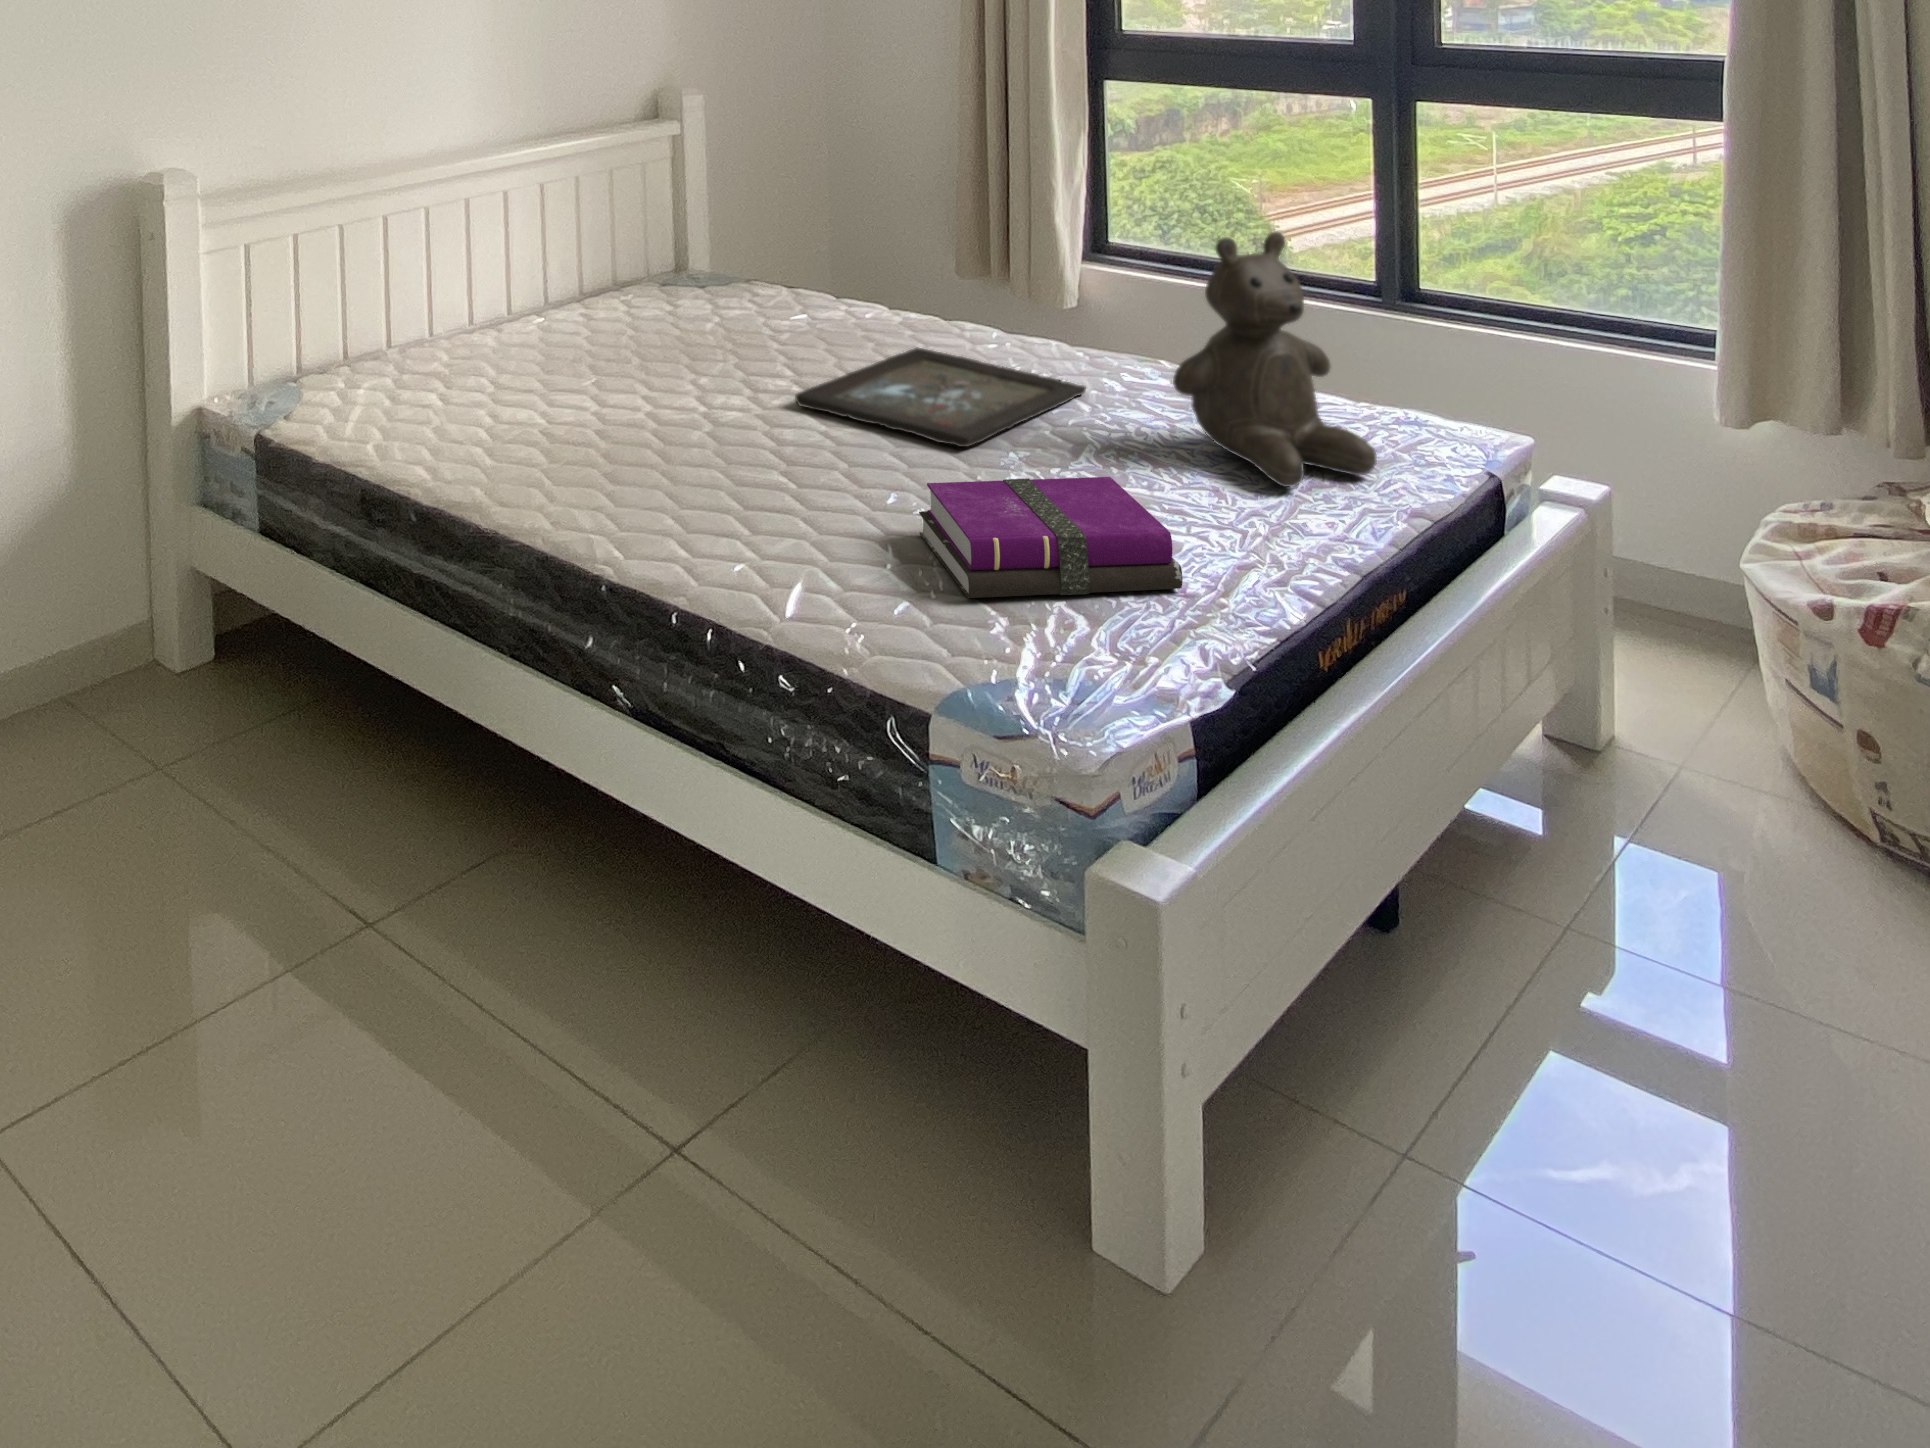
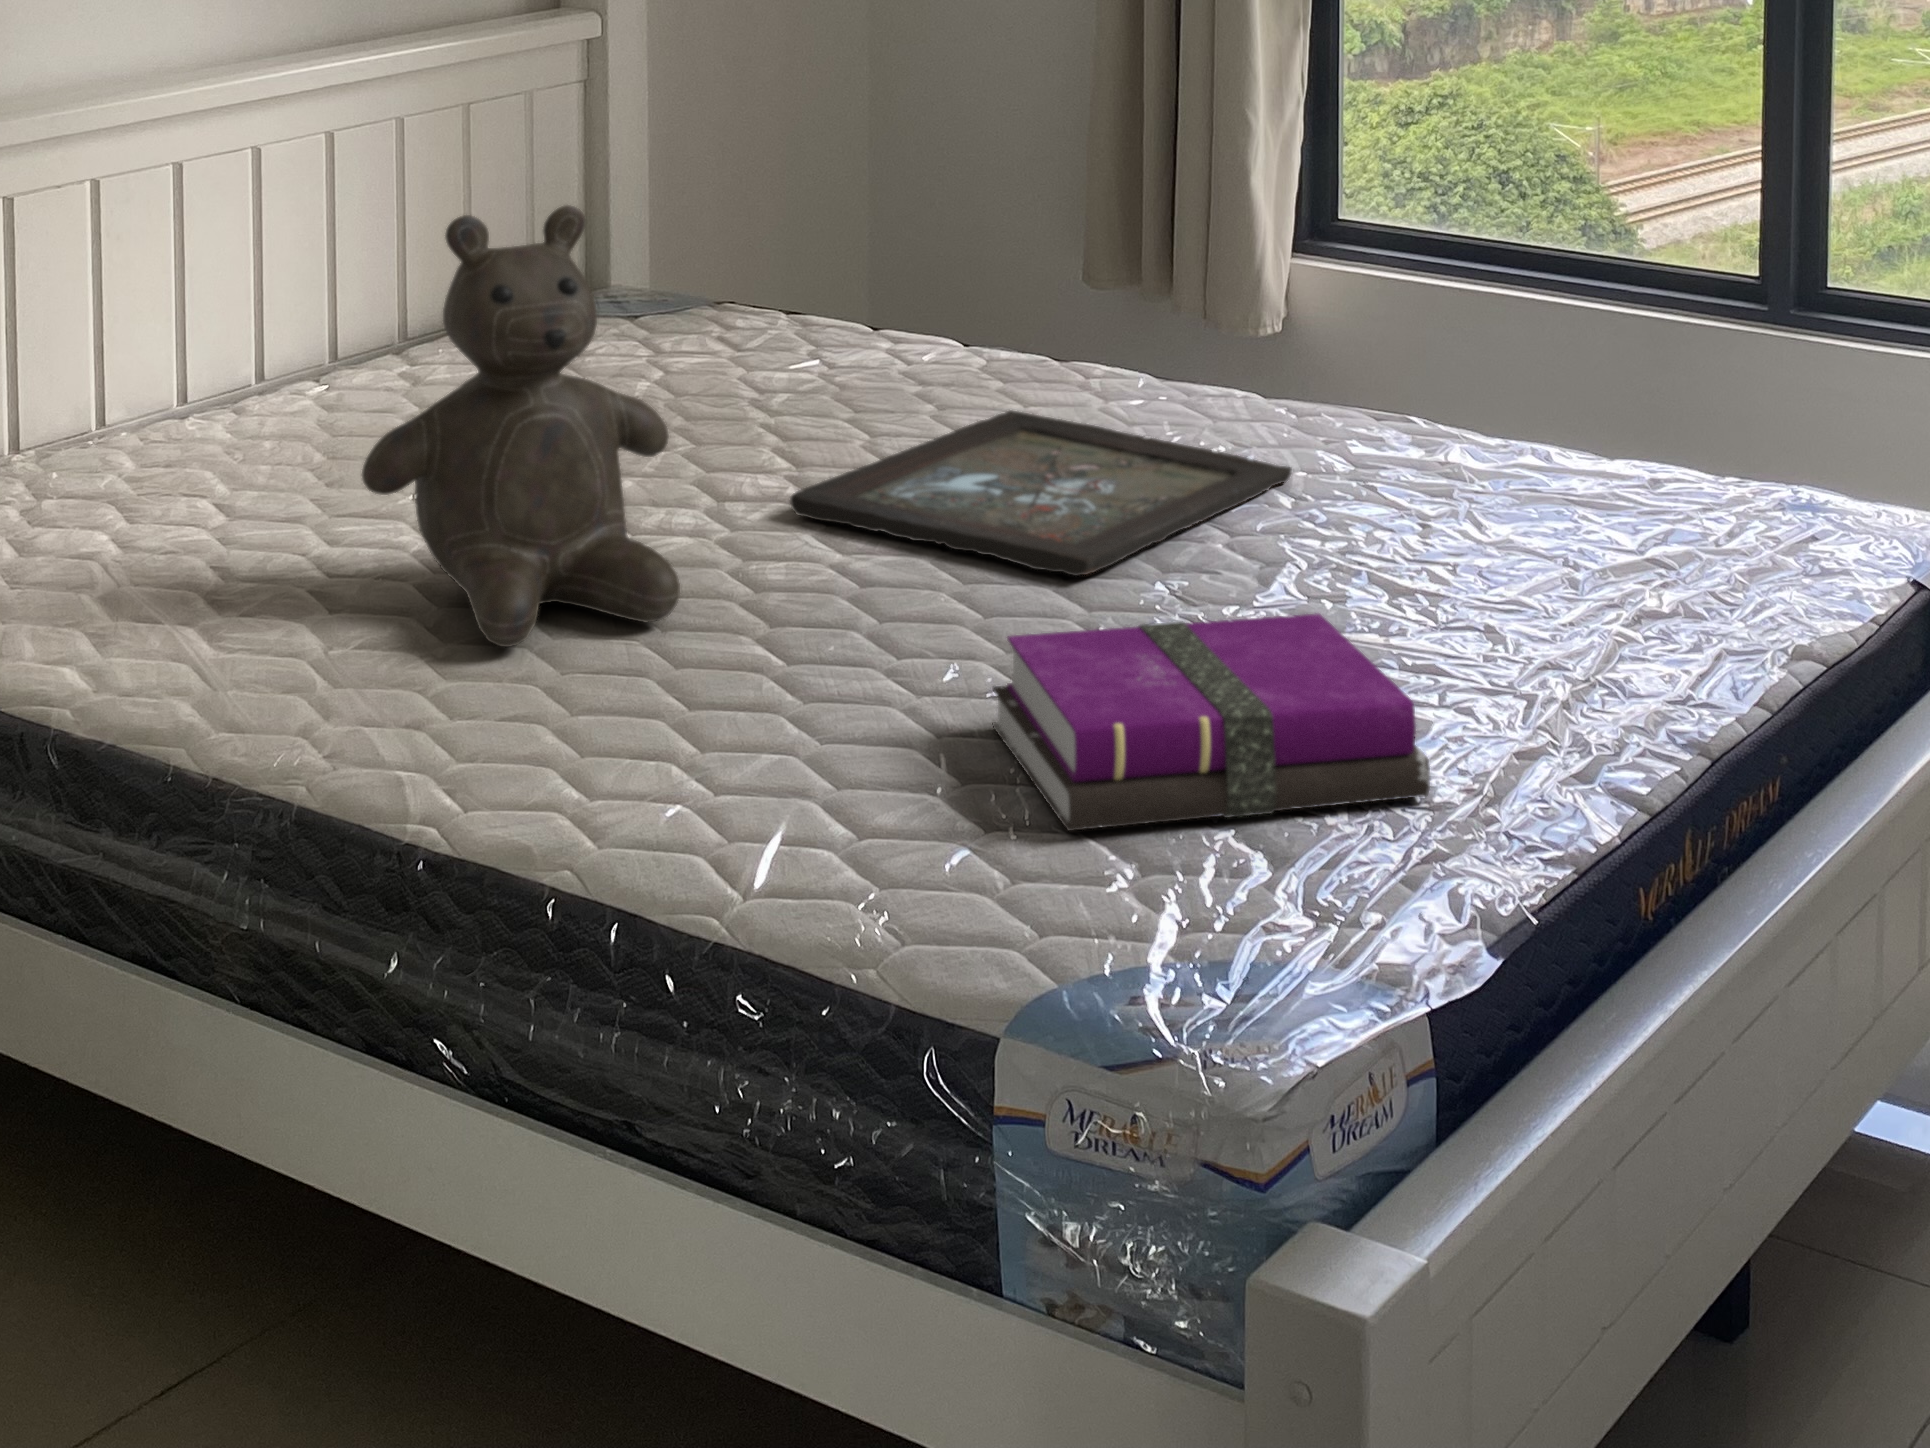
teddy bear: present [1173,231,1377,487] -> present [362,205,680,647]

